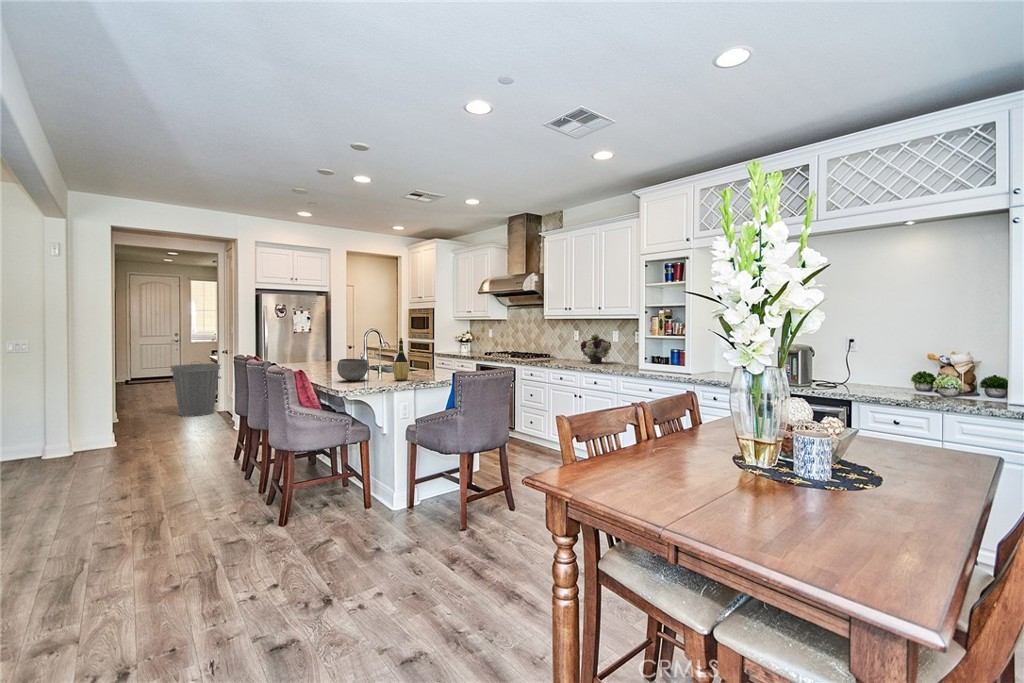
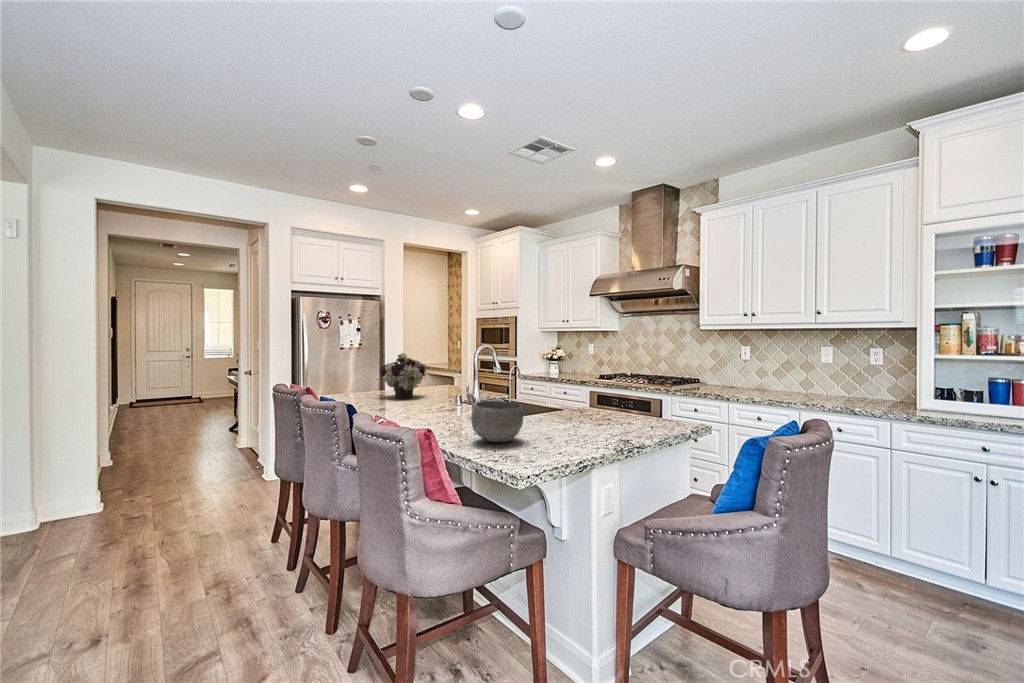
flower arrangement: present [581,334,611,364] -> present [380,353,426,399]
wine bottle: present [392,338,410,380] -> none [568,364,599,441]
trash can: present [170,364,221,417] -> none [177,386,243,458]

